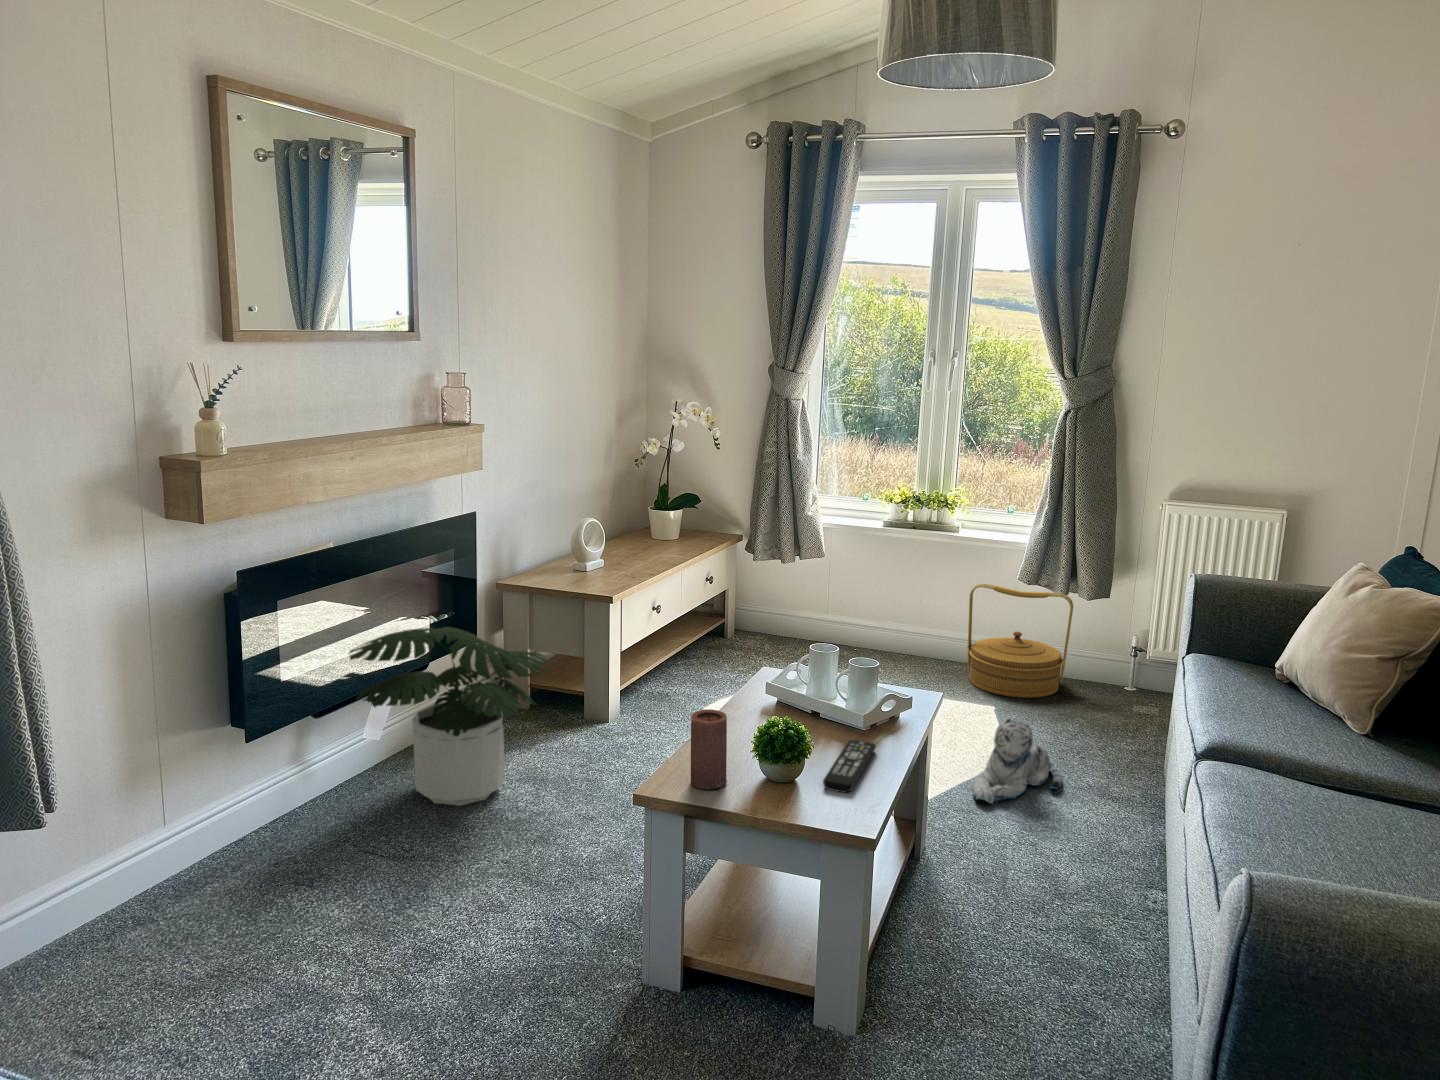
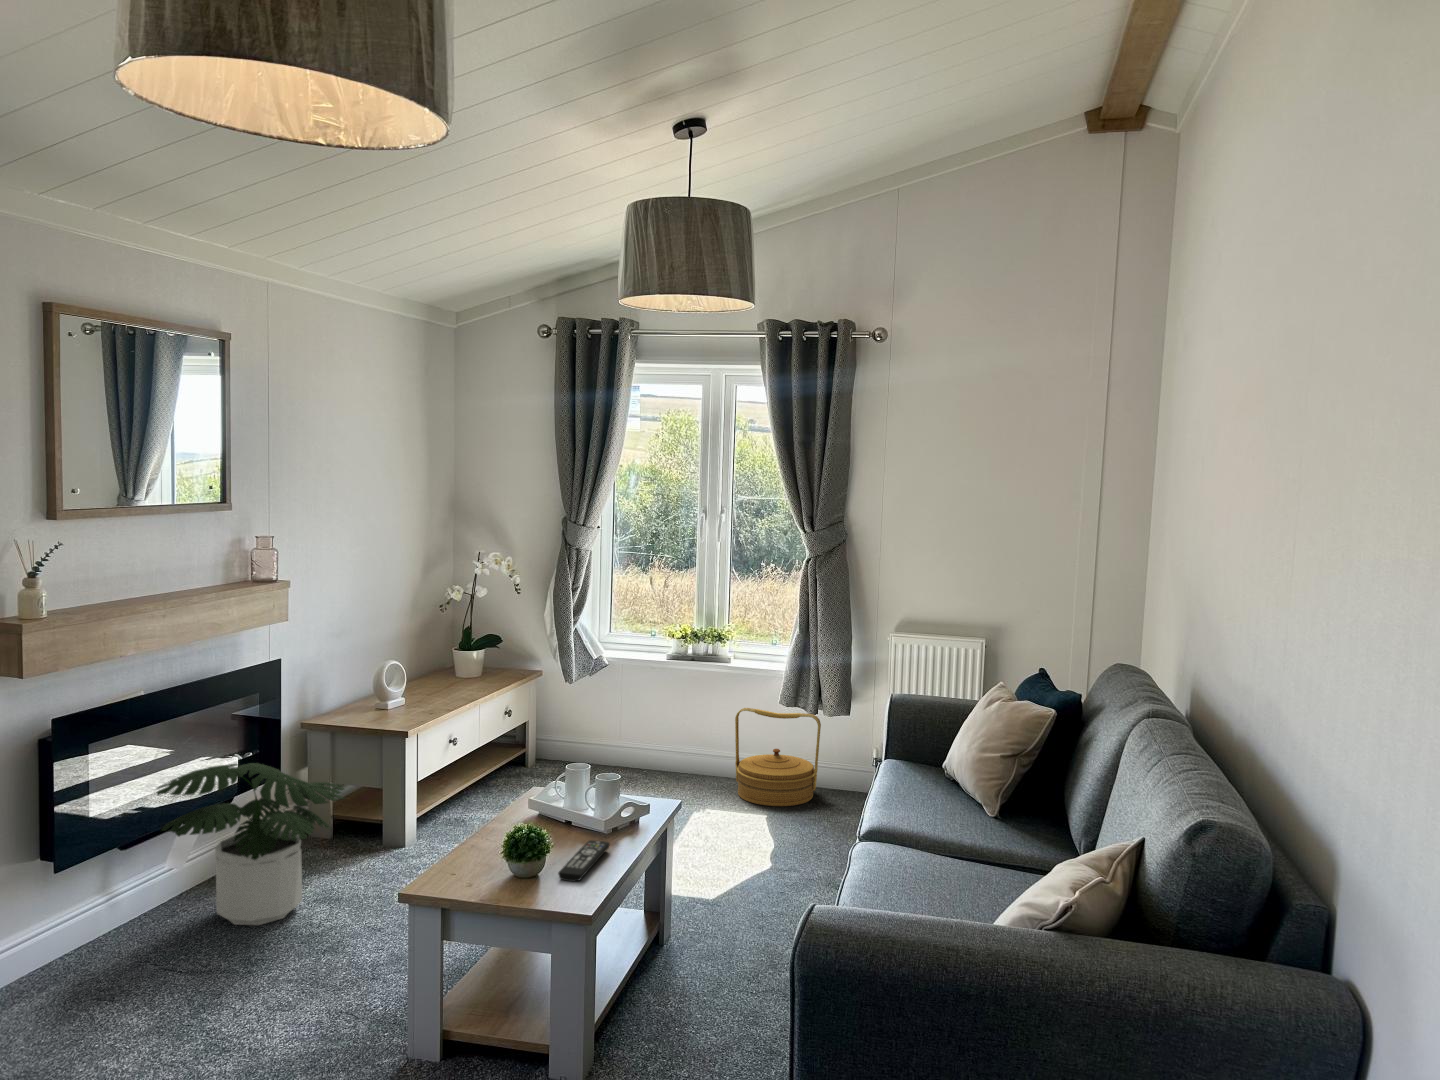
candle: present [691,709,727,789] -> none [448,818,479,885]
plush toy: present [973,718,1062,804] -> none [719,821,797,896]

